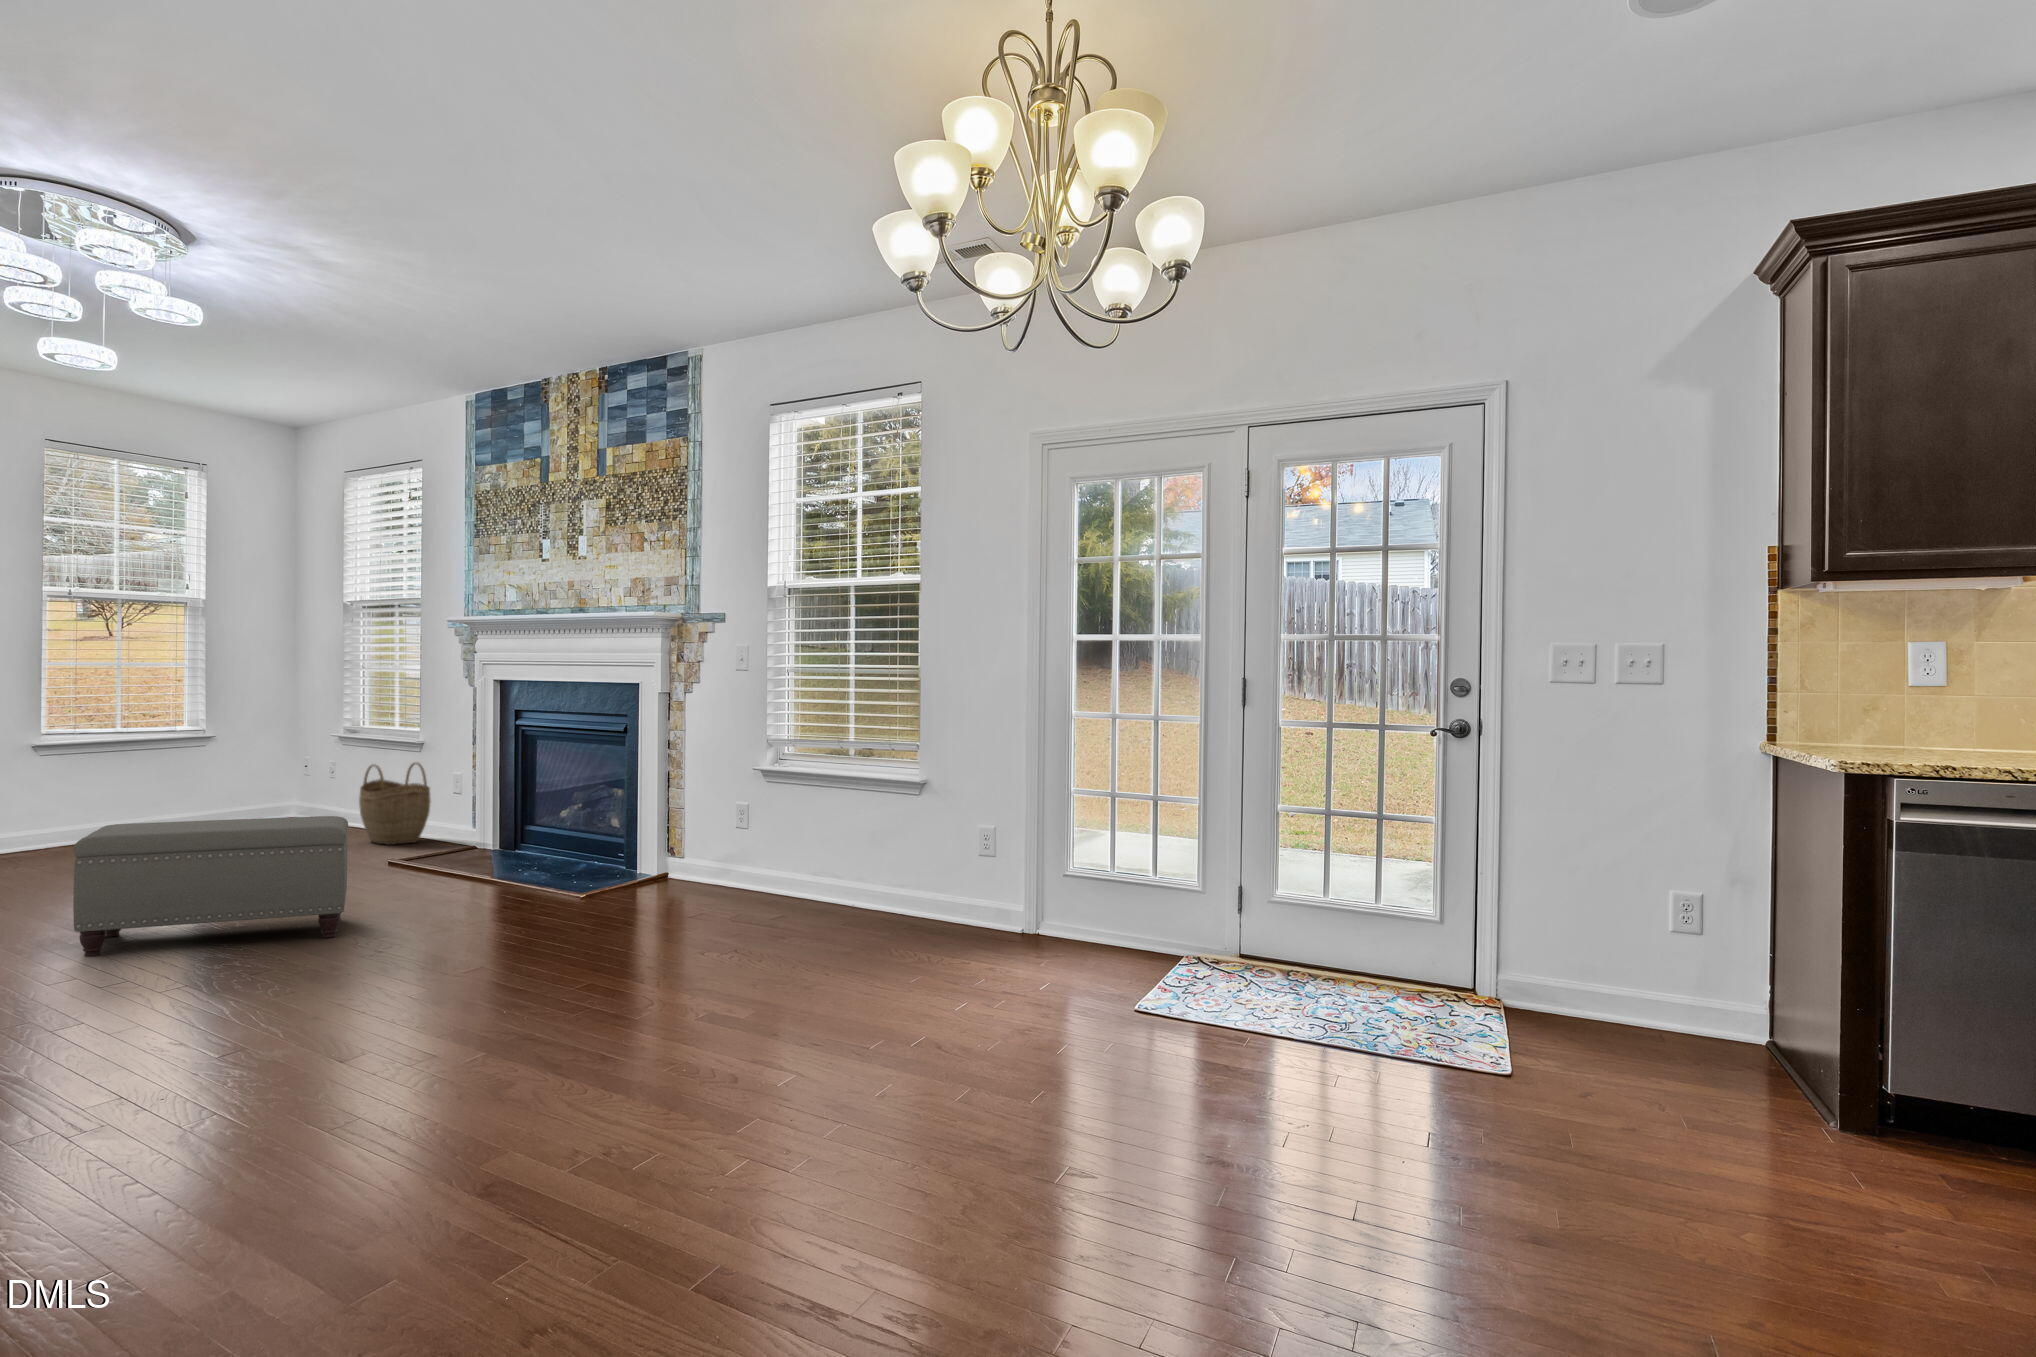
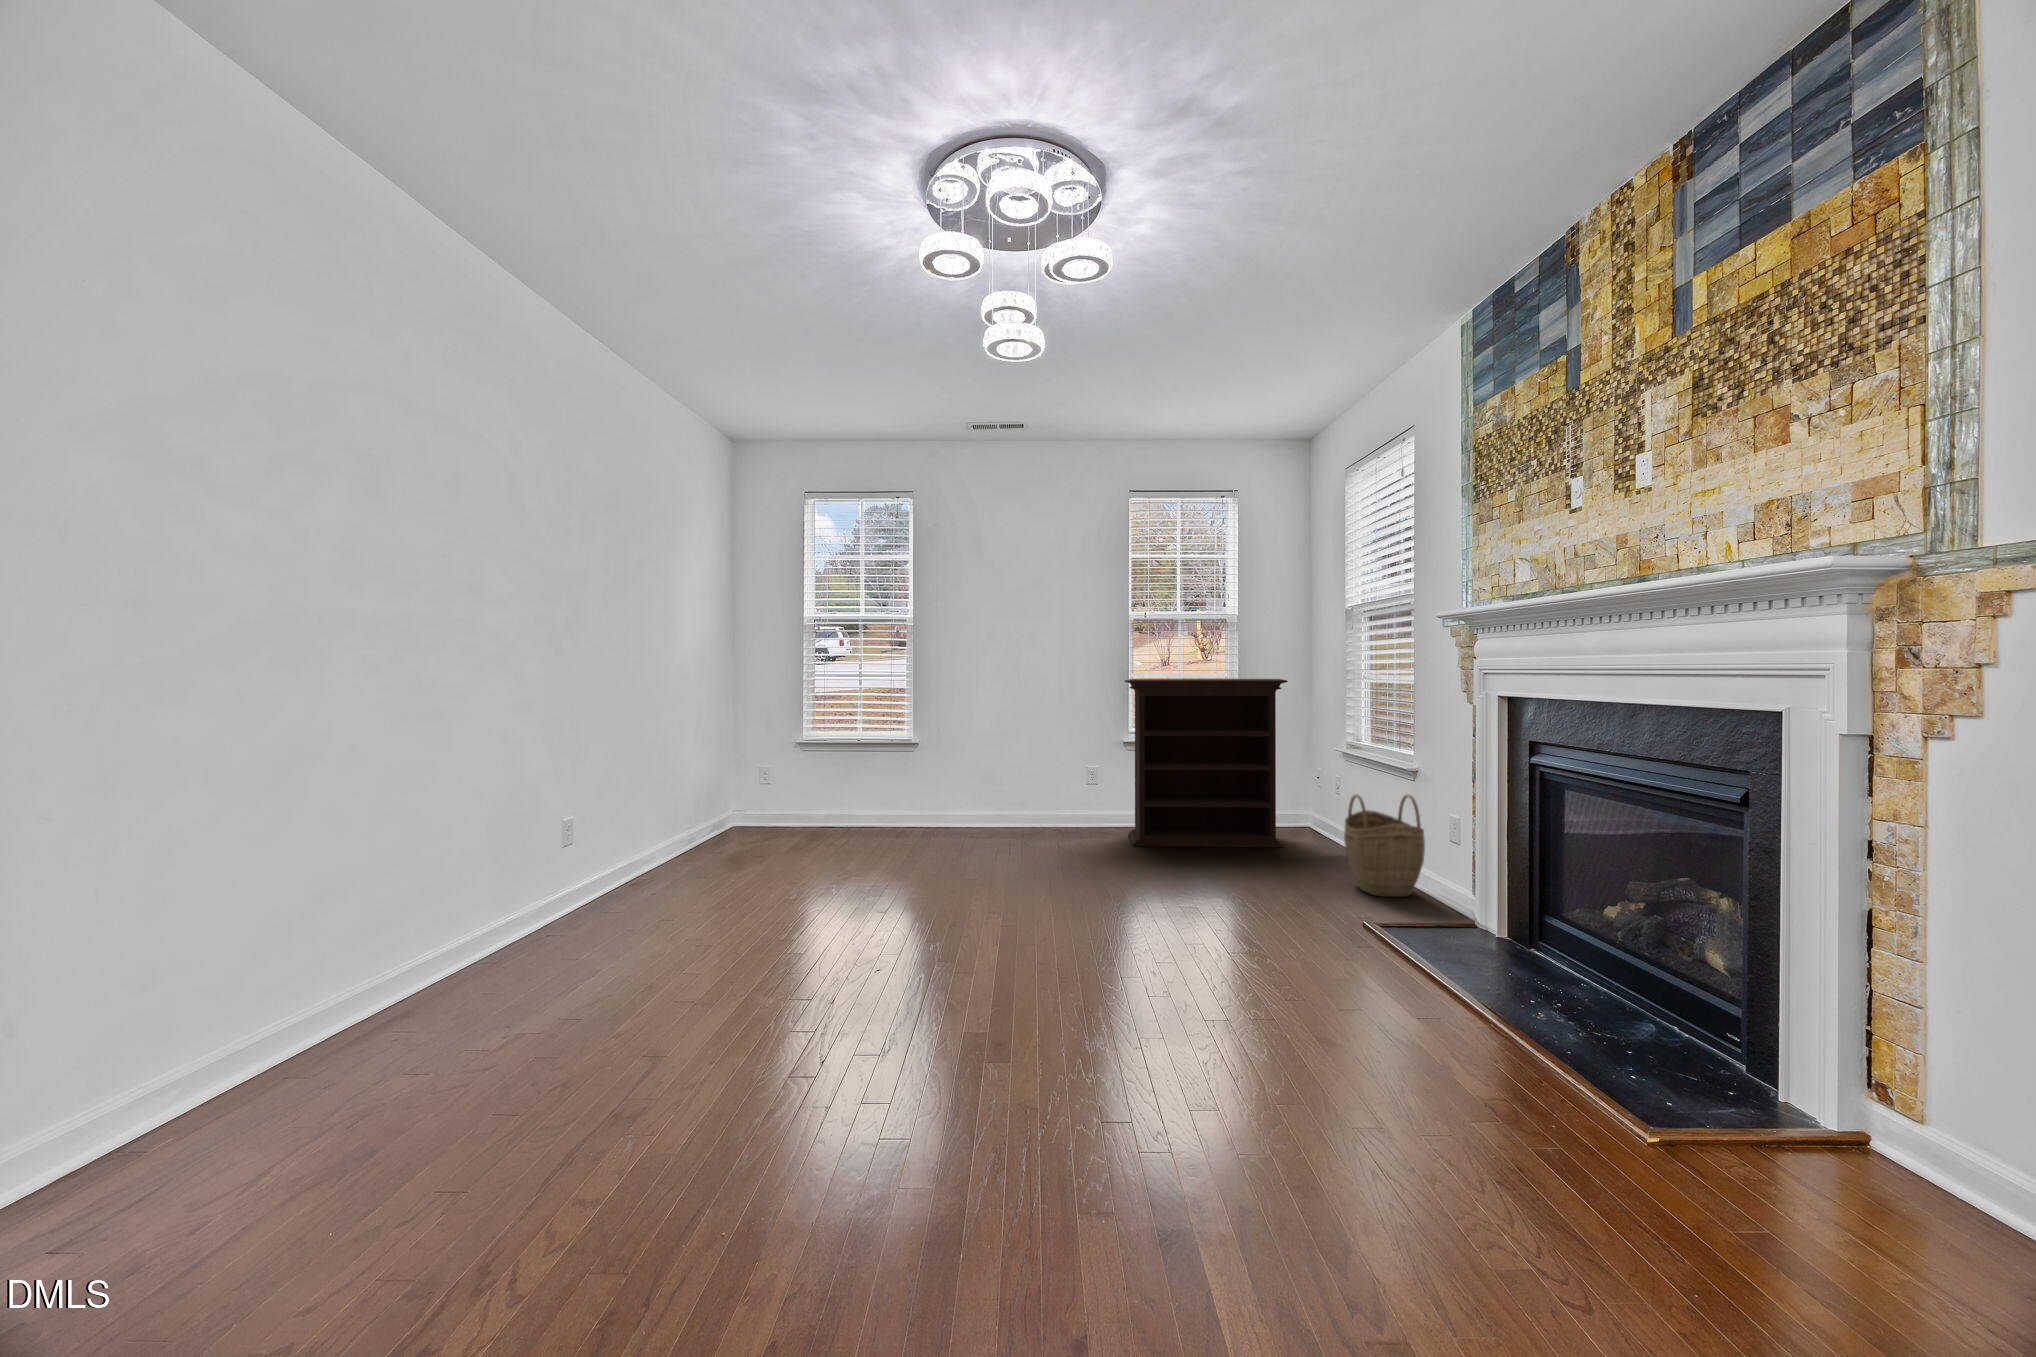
bookshelf: none [80,666,286,845] -> present [1125,679,1287,847]
ottoman: present [73,816,348,957] -> none [820,897,1203,1186]

